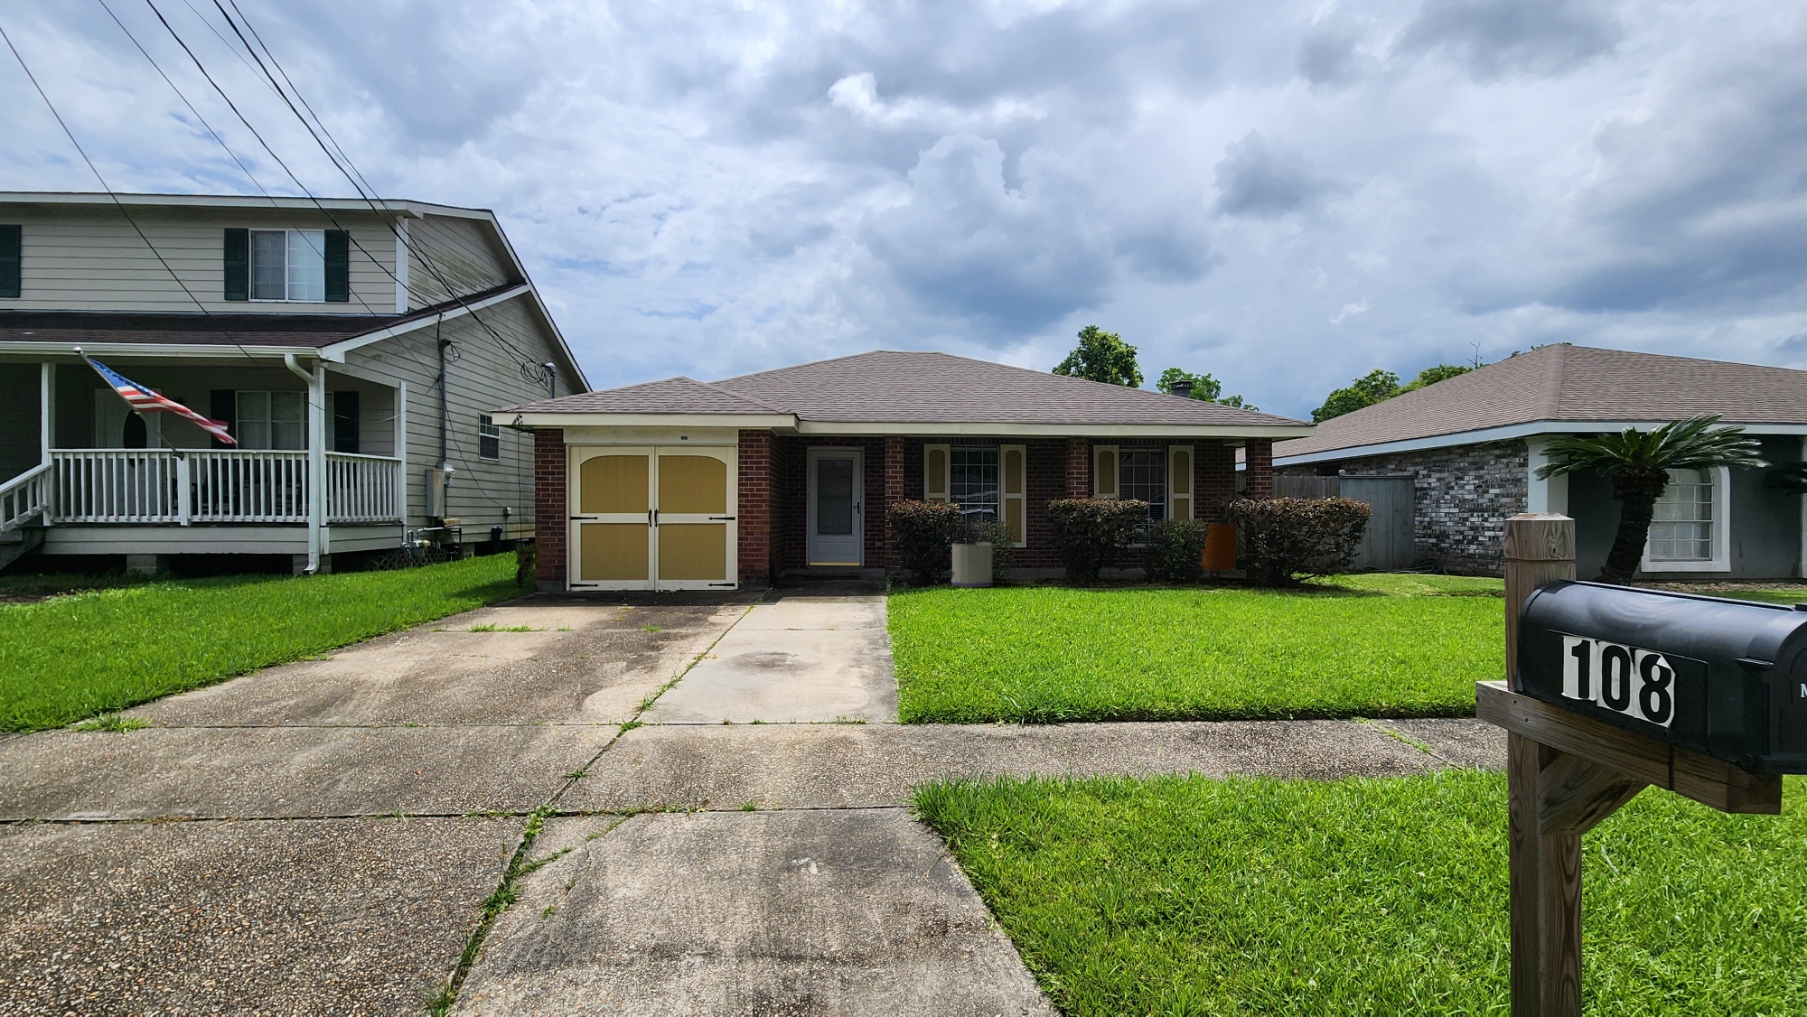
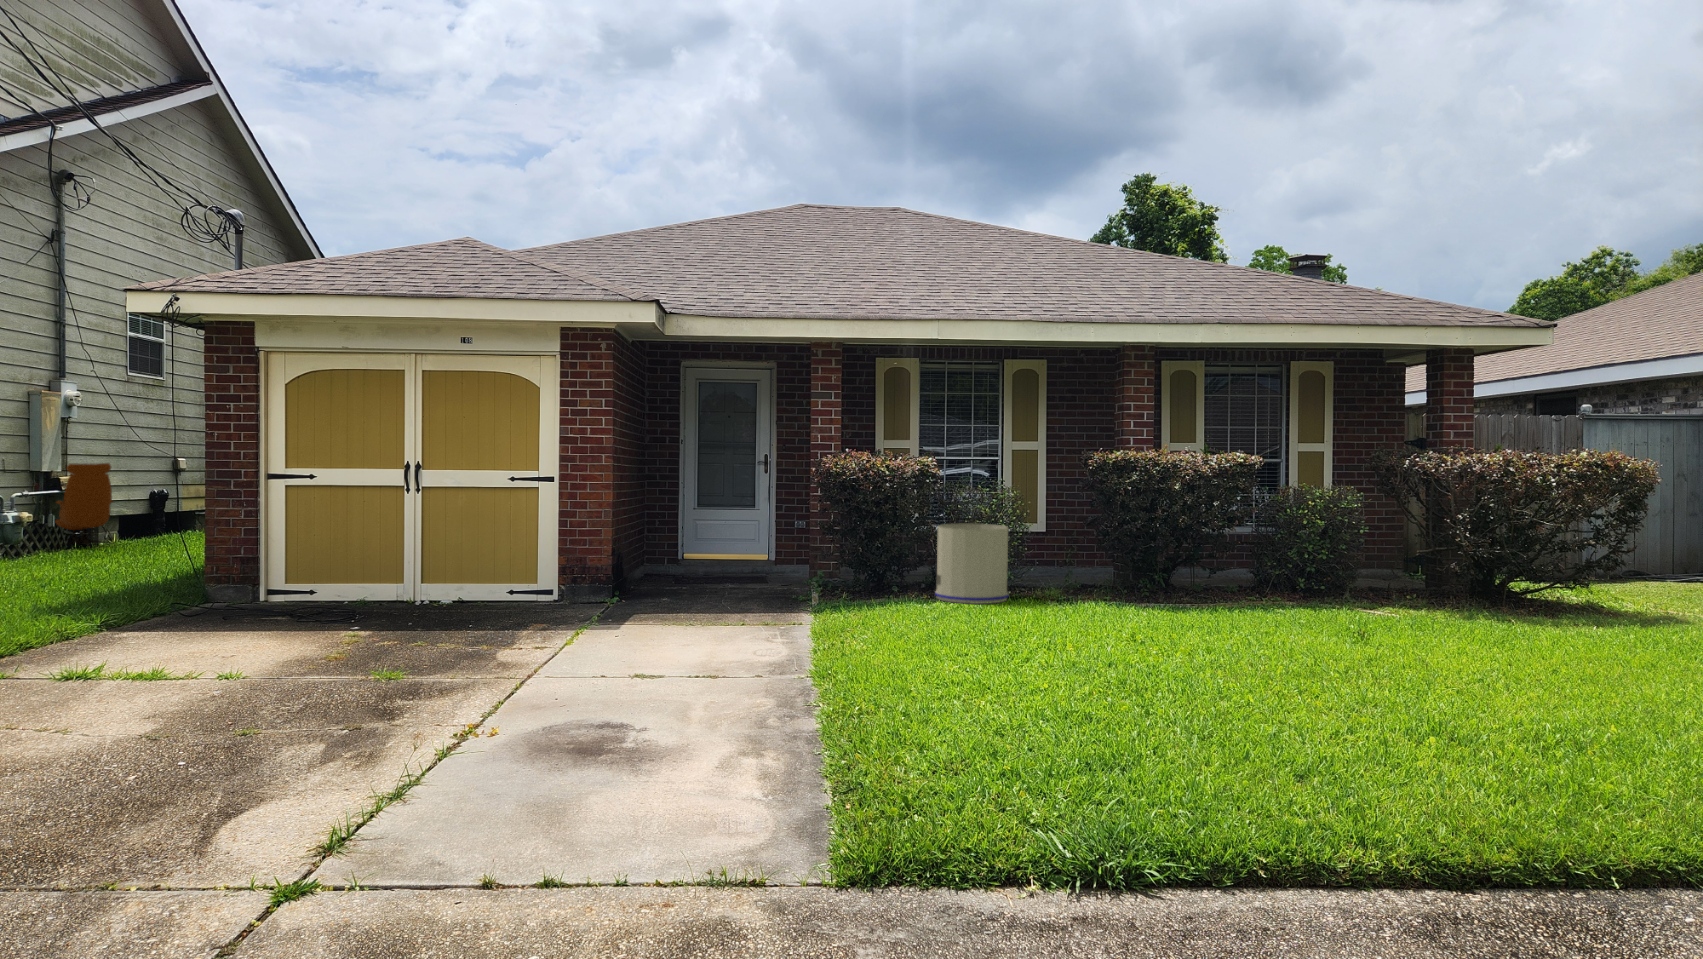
lounge chair: present [1200,524,1237,584] -> present [55,463,114,548]
potted plant: present [515,544,538,586] -> none [163,519,211,595]

